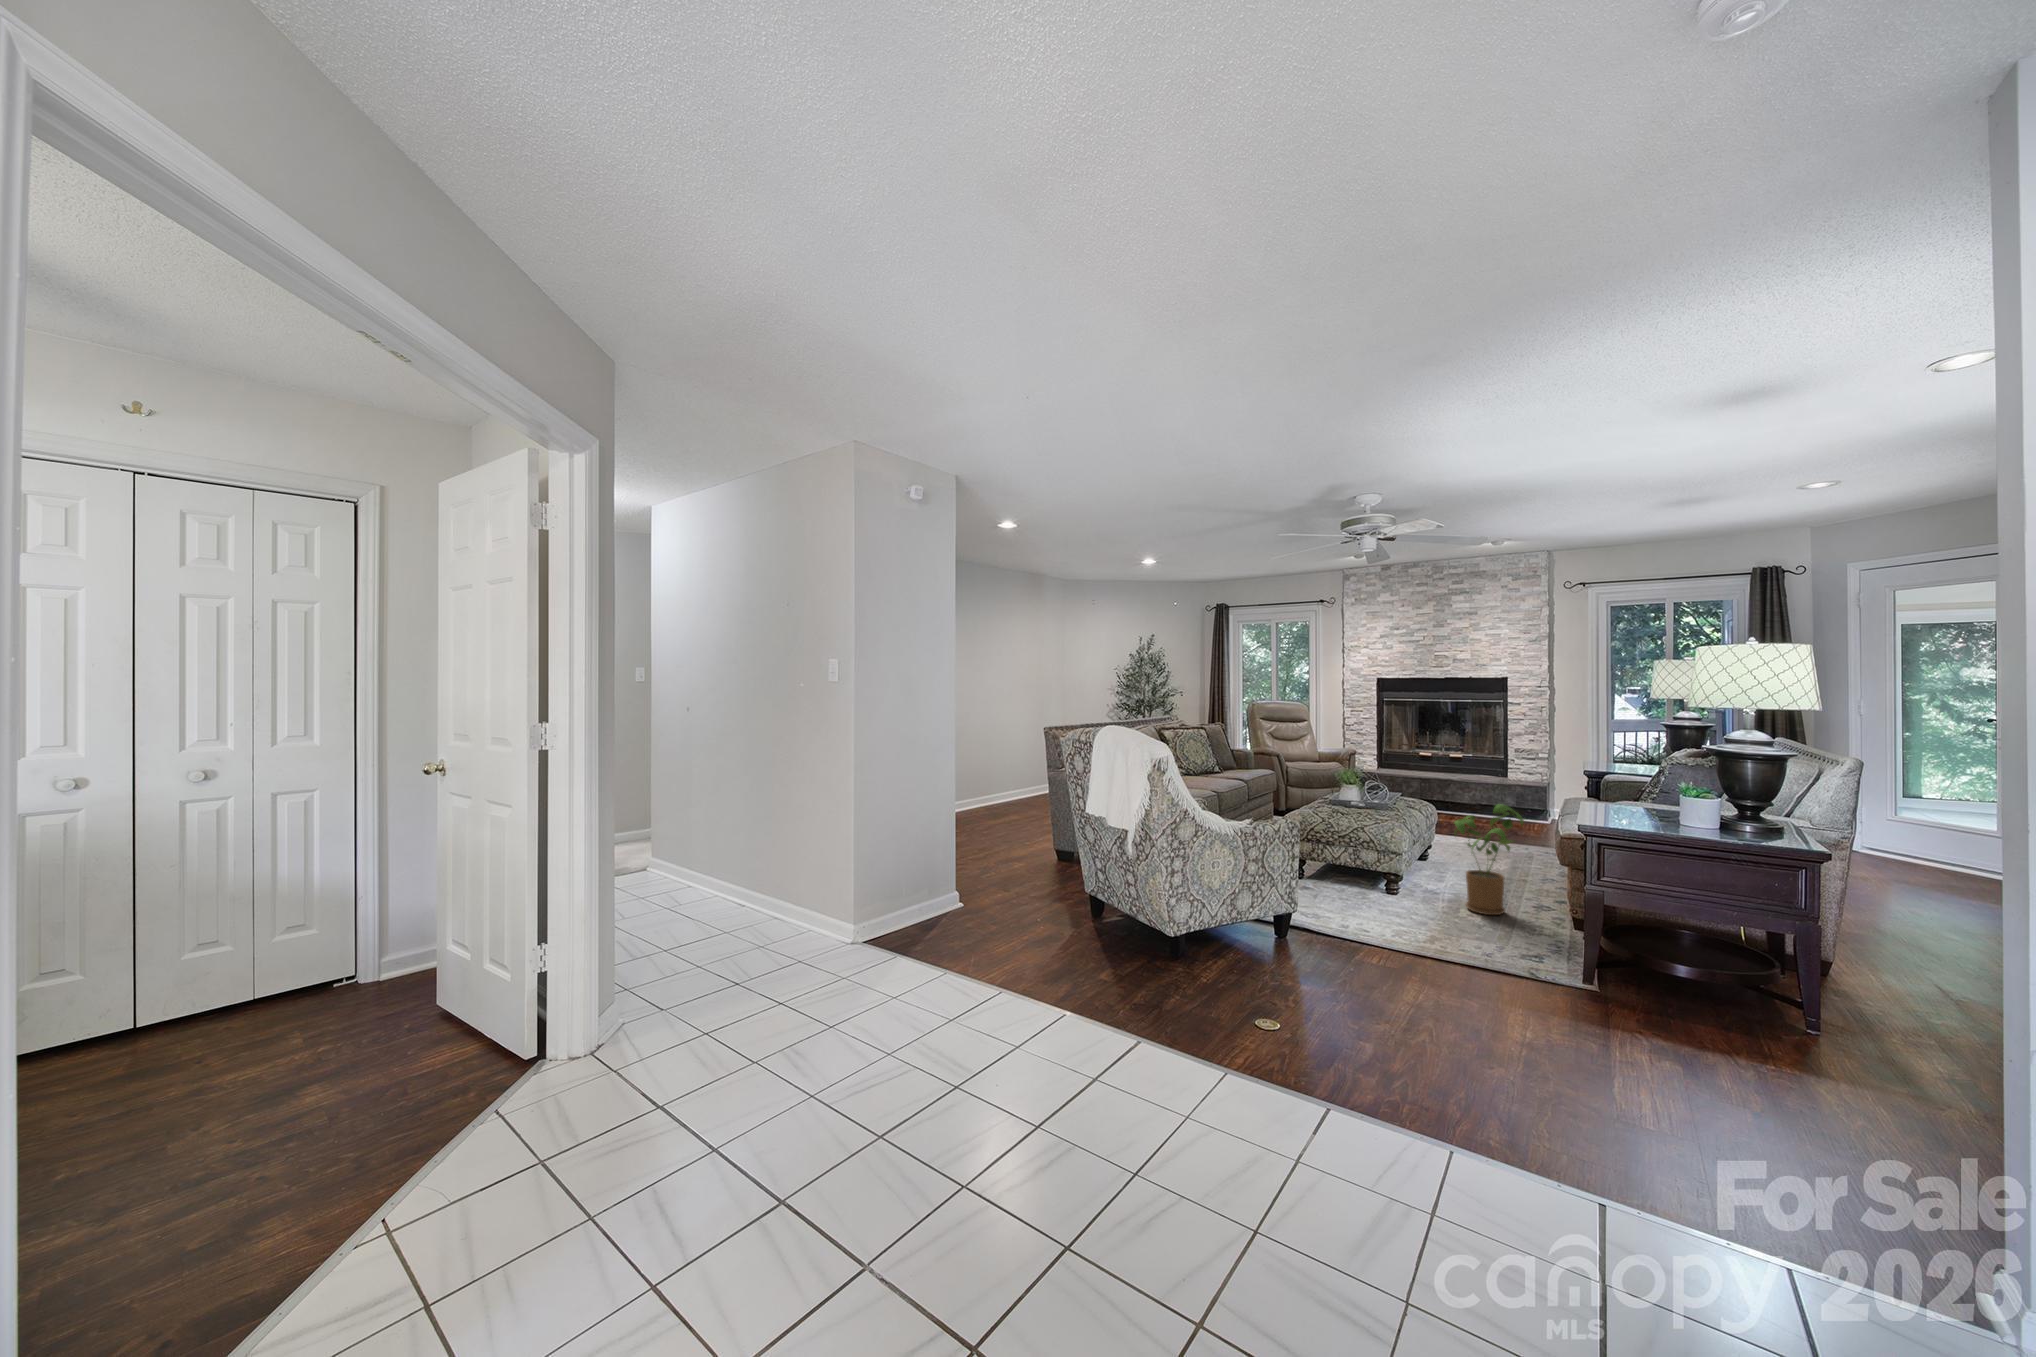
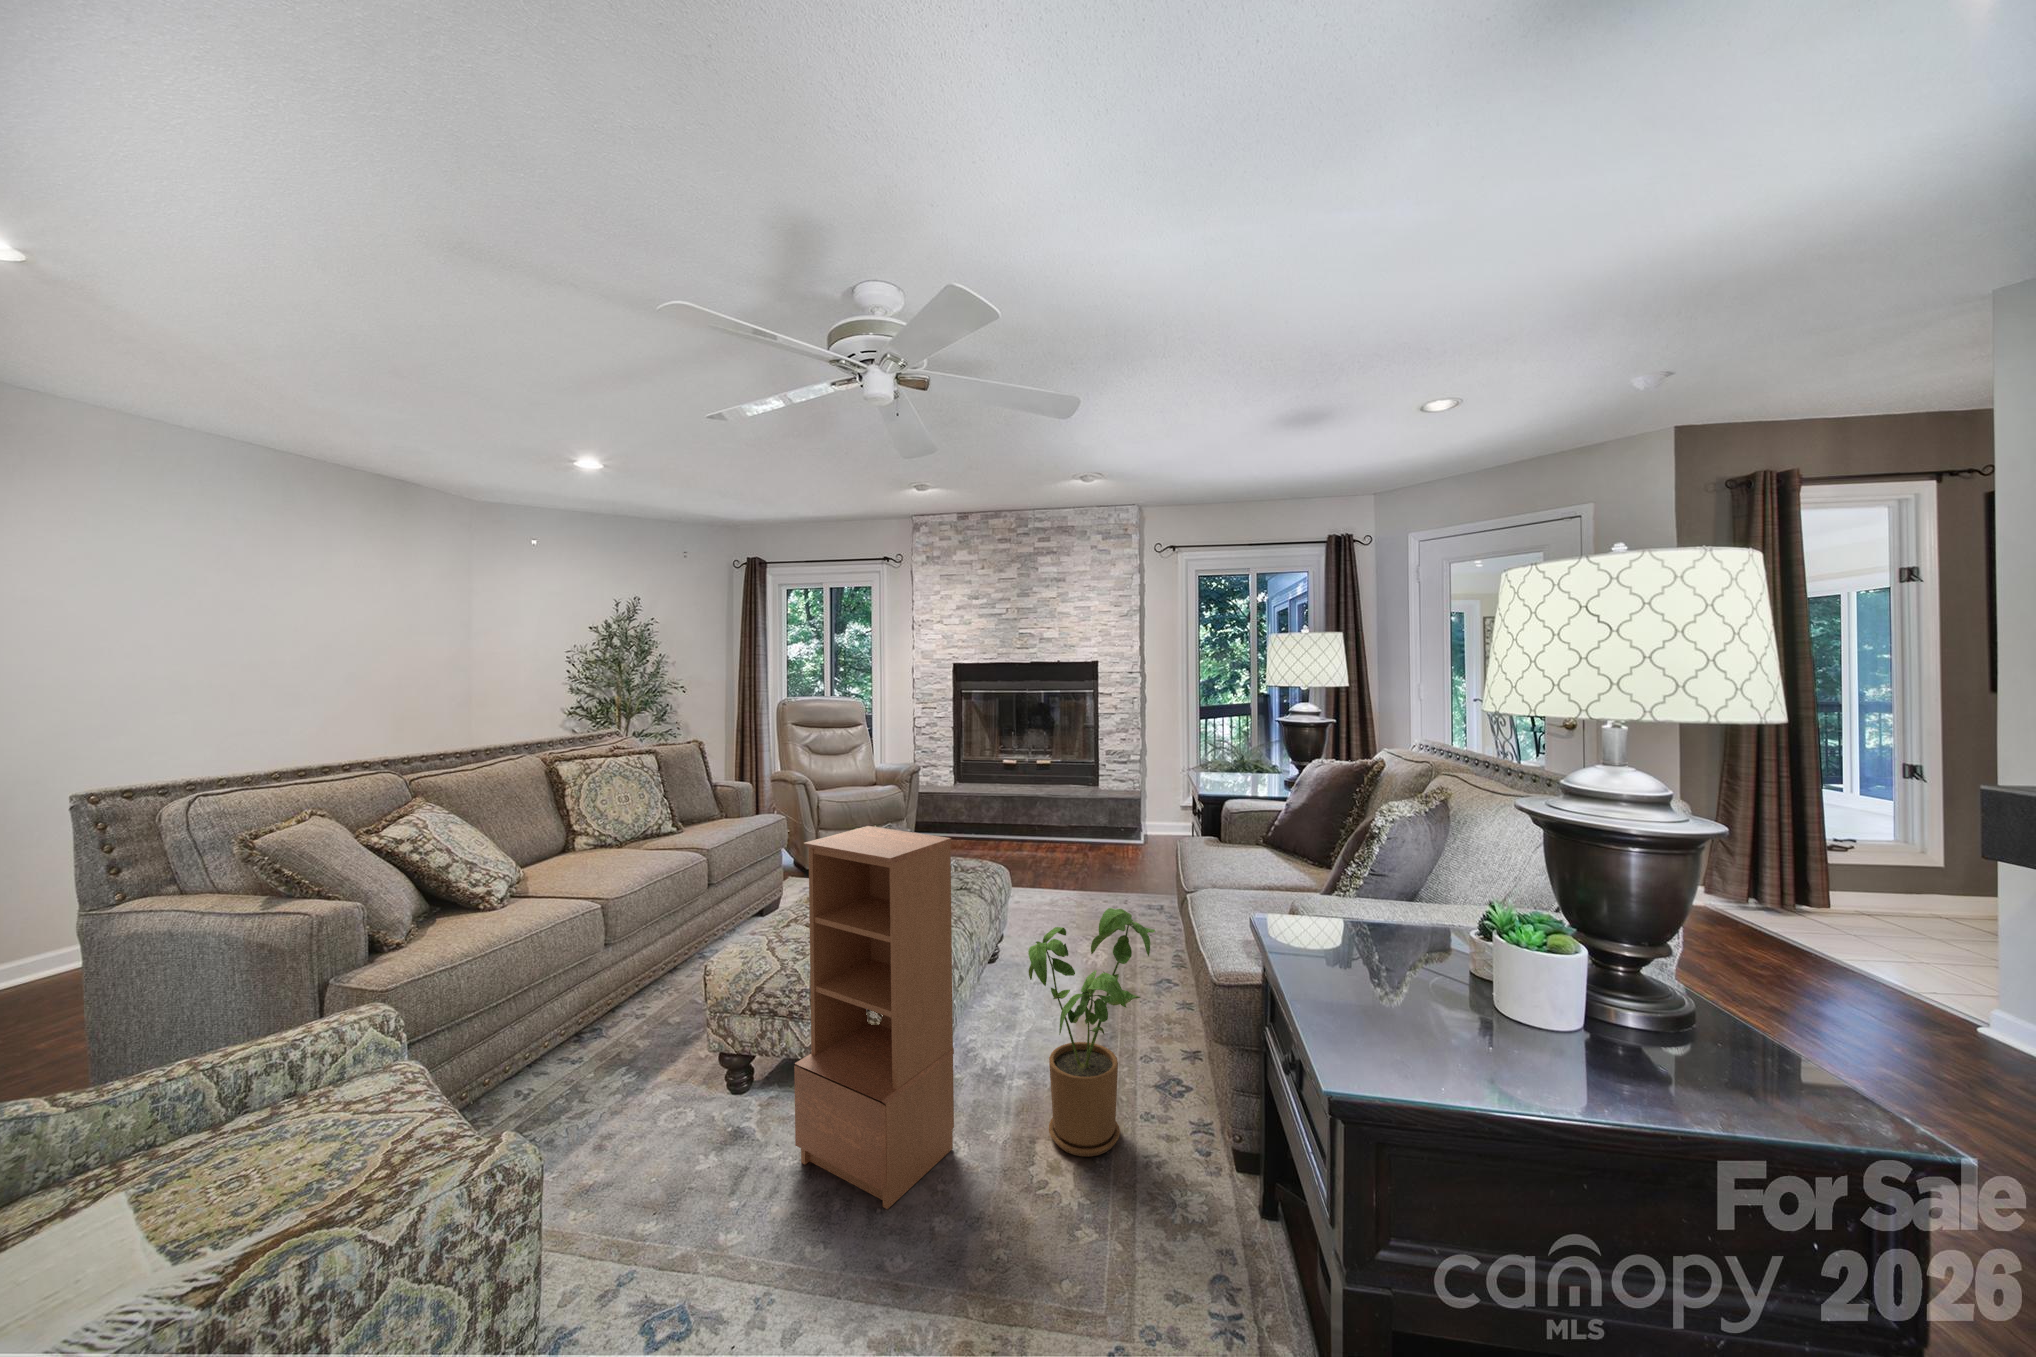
bookcase: none [1340,759,1415,910] -> present [794,826,954,1209]

